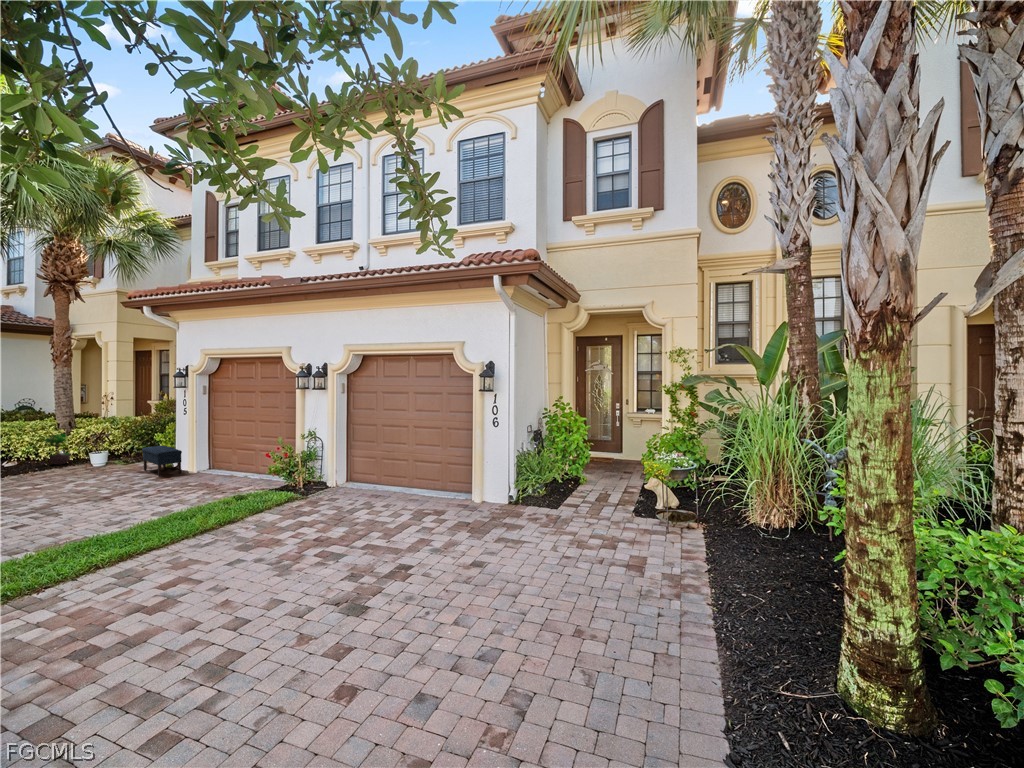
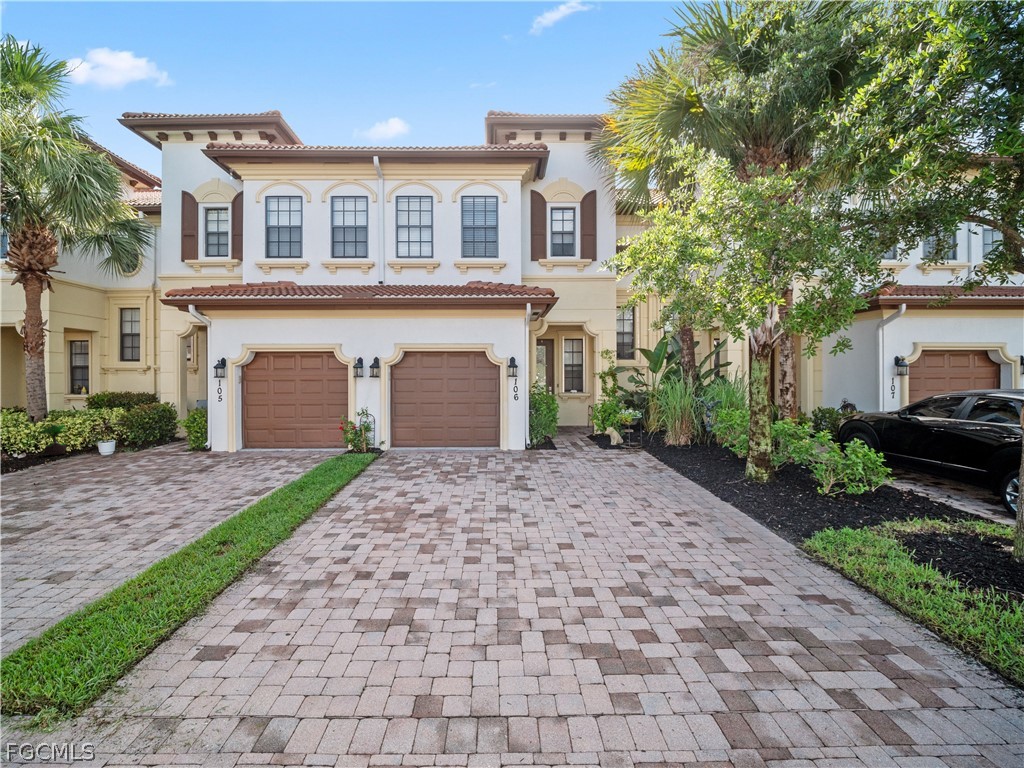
bench: present [142,446,182,477] -> none [173,430,224,455]

